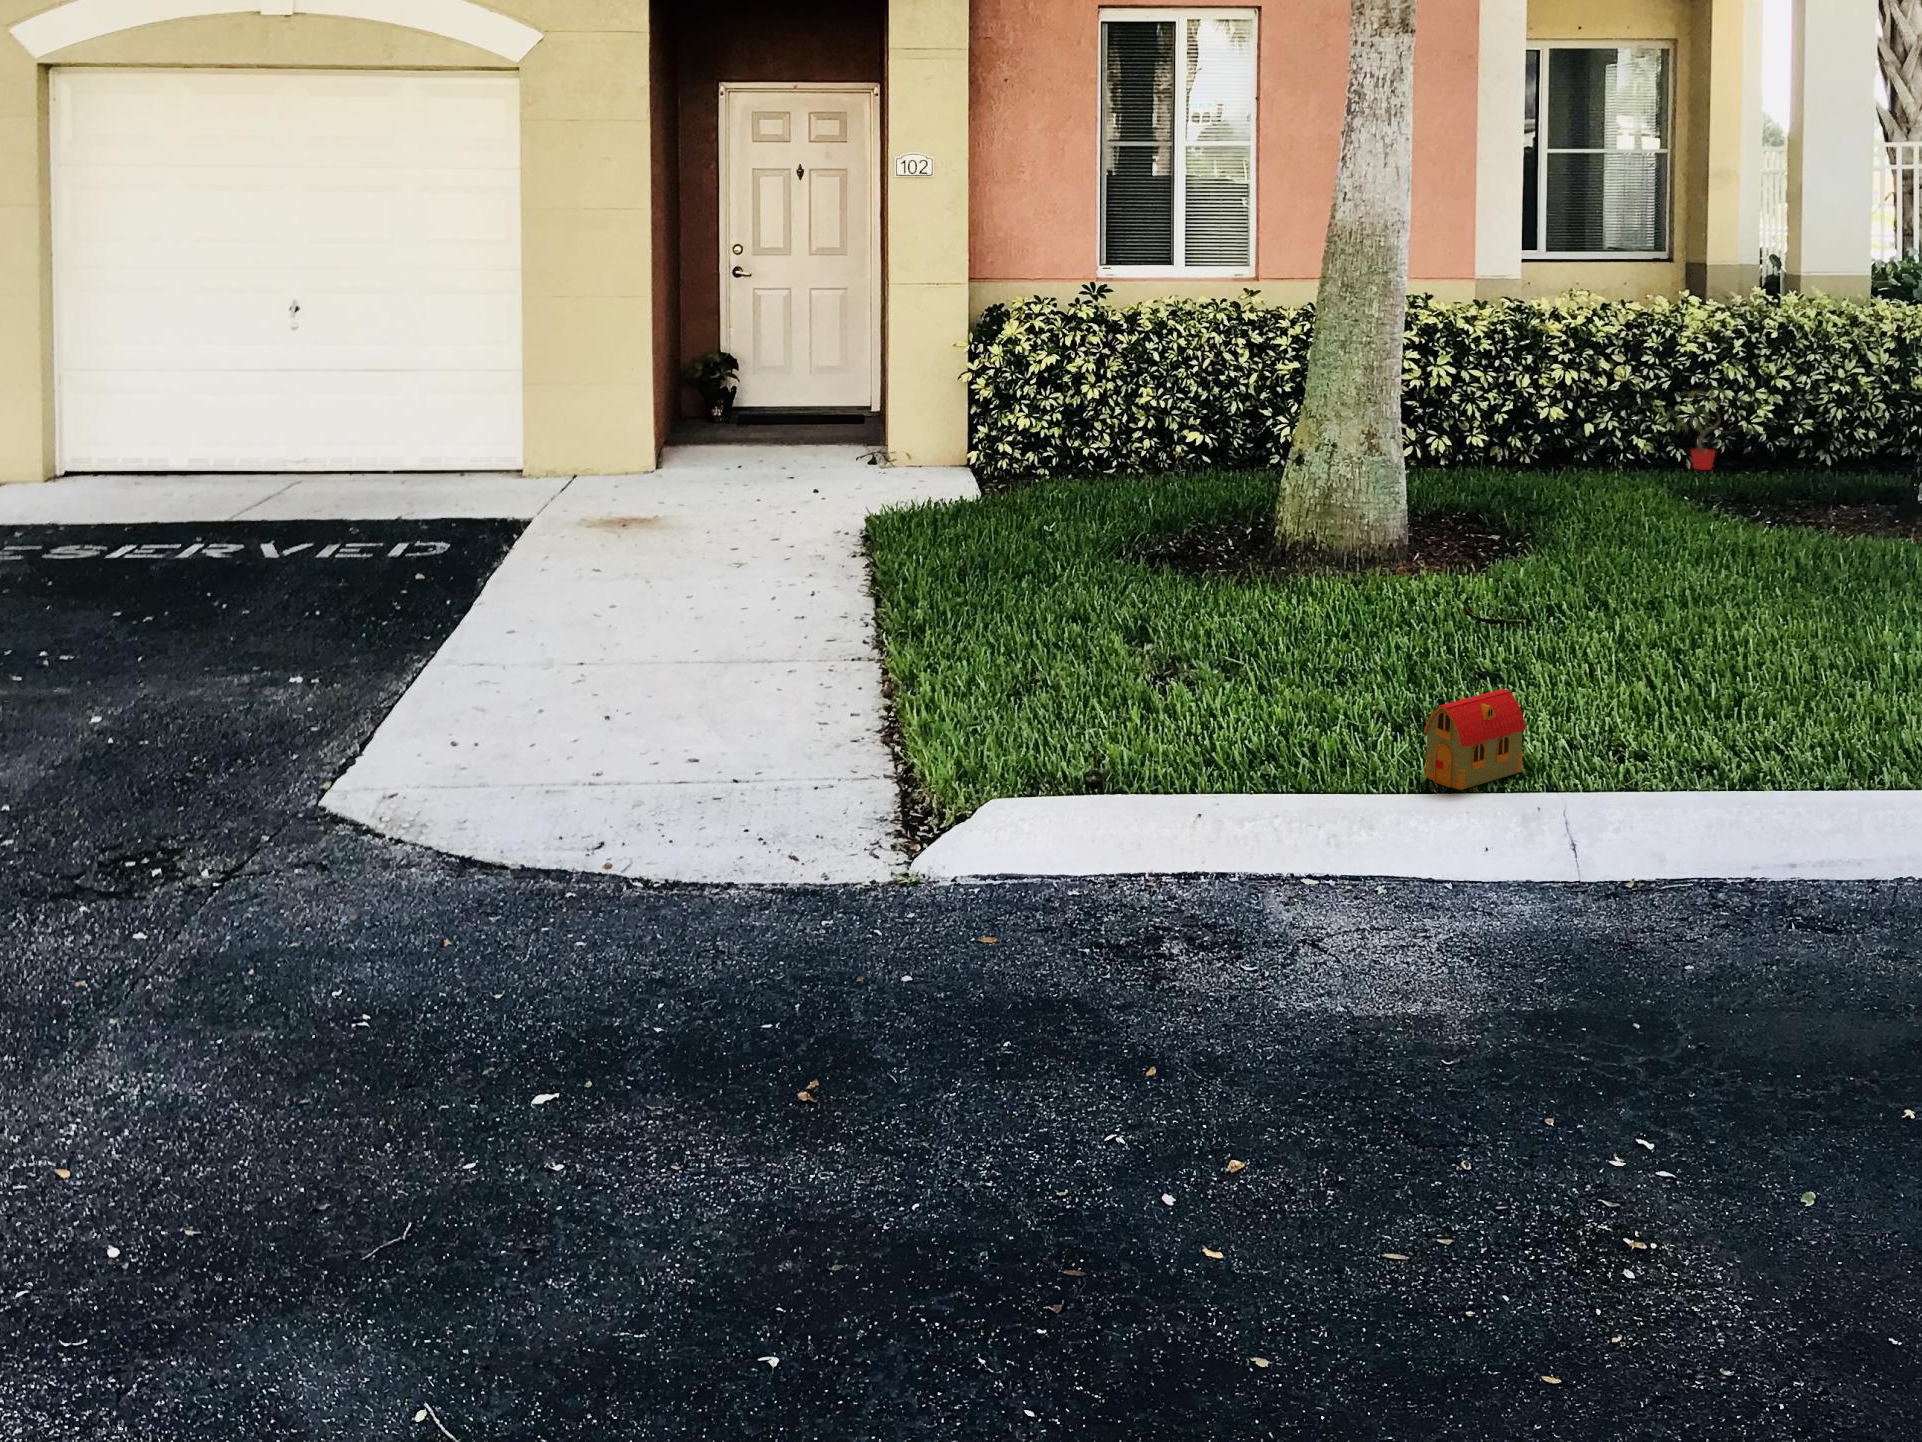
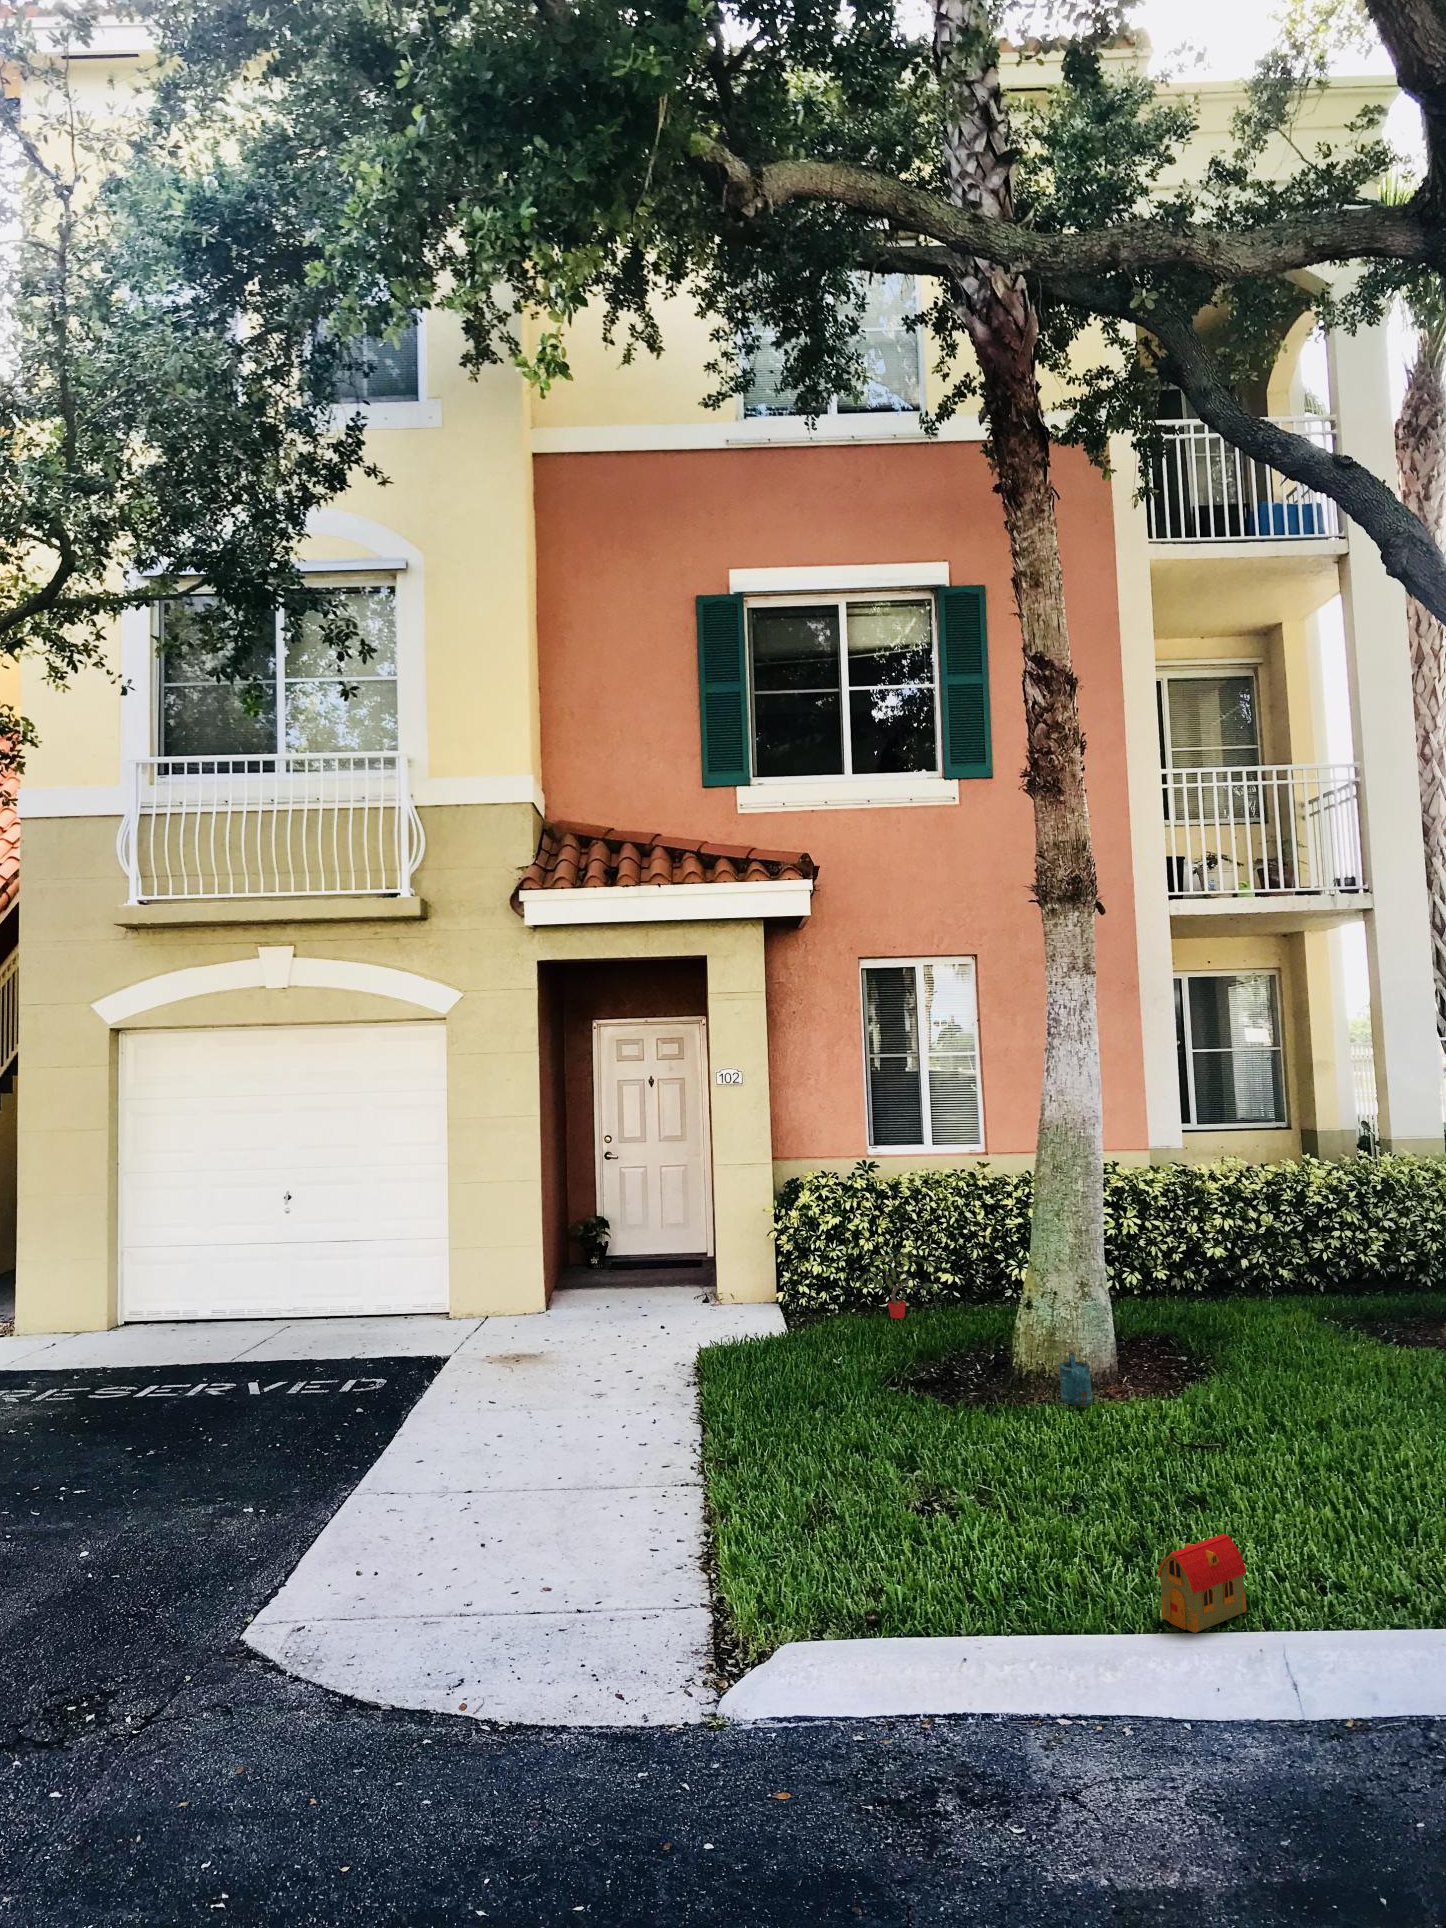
potted plant: present [1660,387,1759,470] -> present [860,1252,936,1318]
watering can: none [1333,517,1372,580] -> present [1059,1352,1093,1405]

